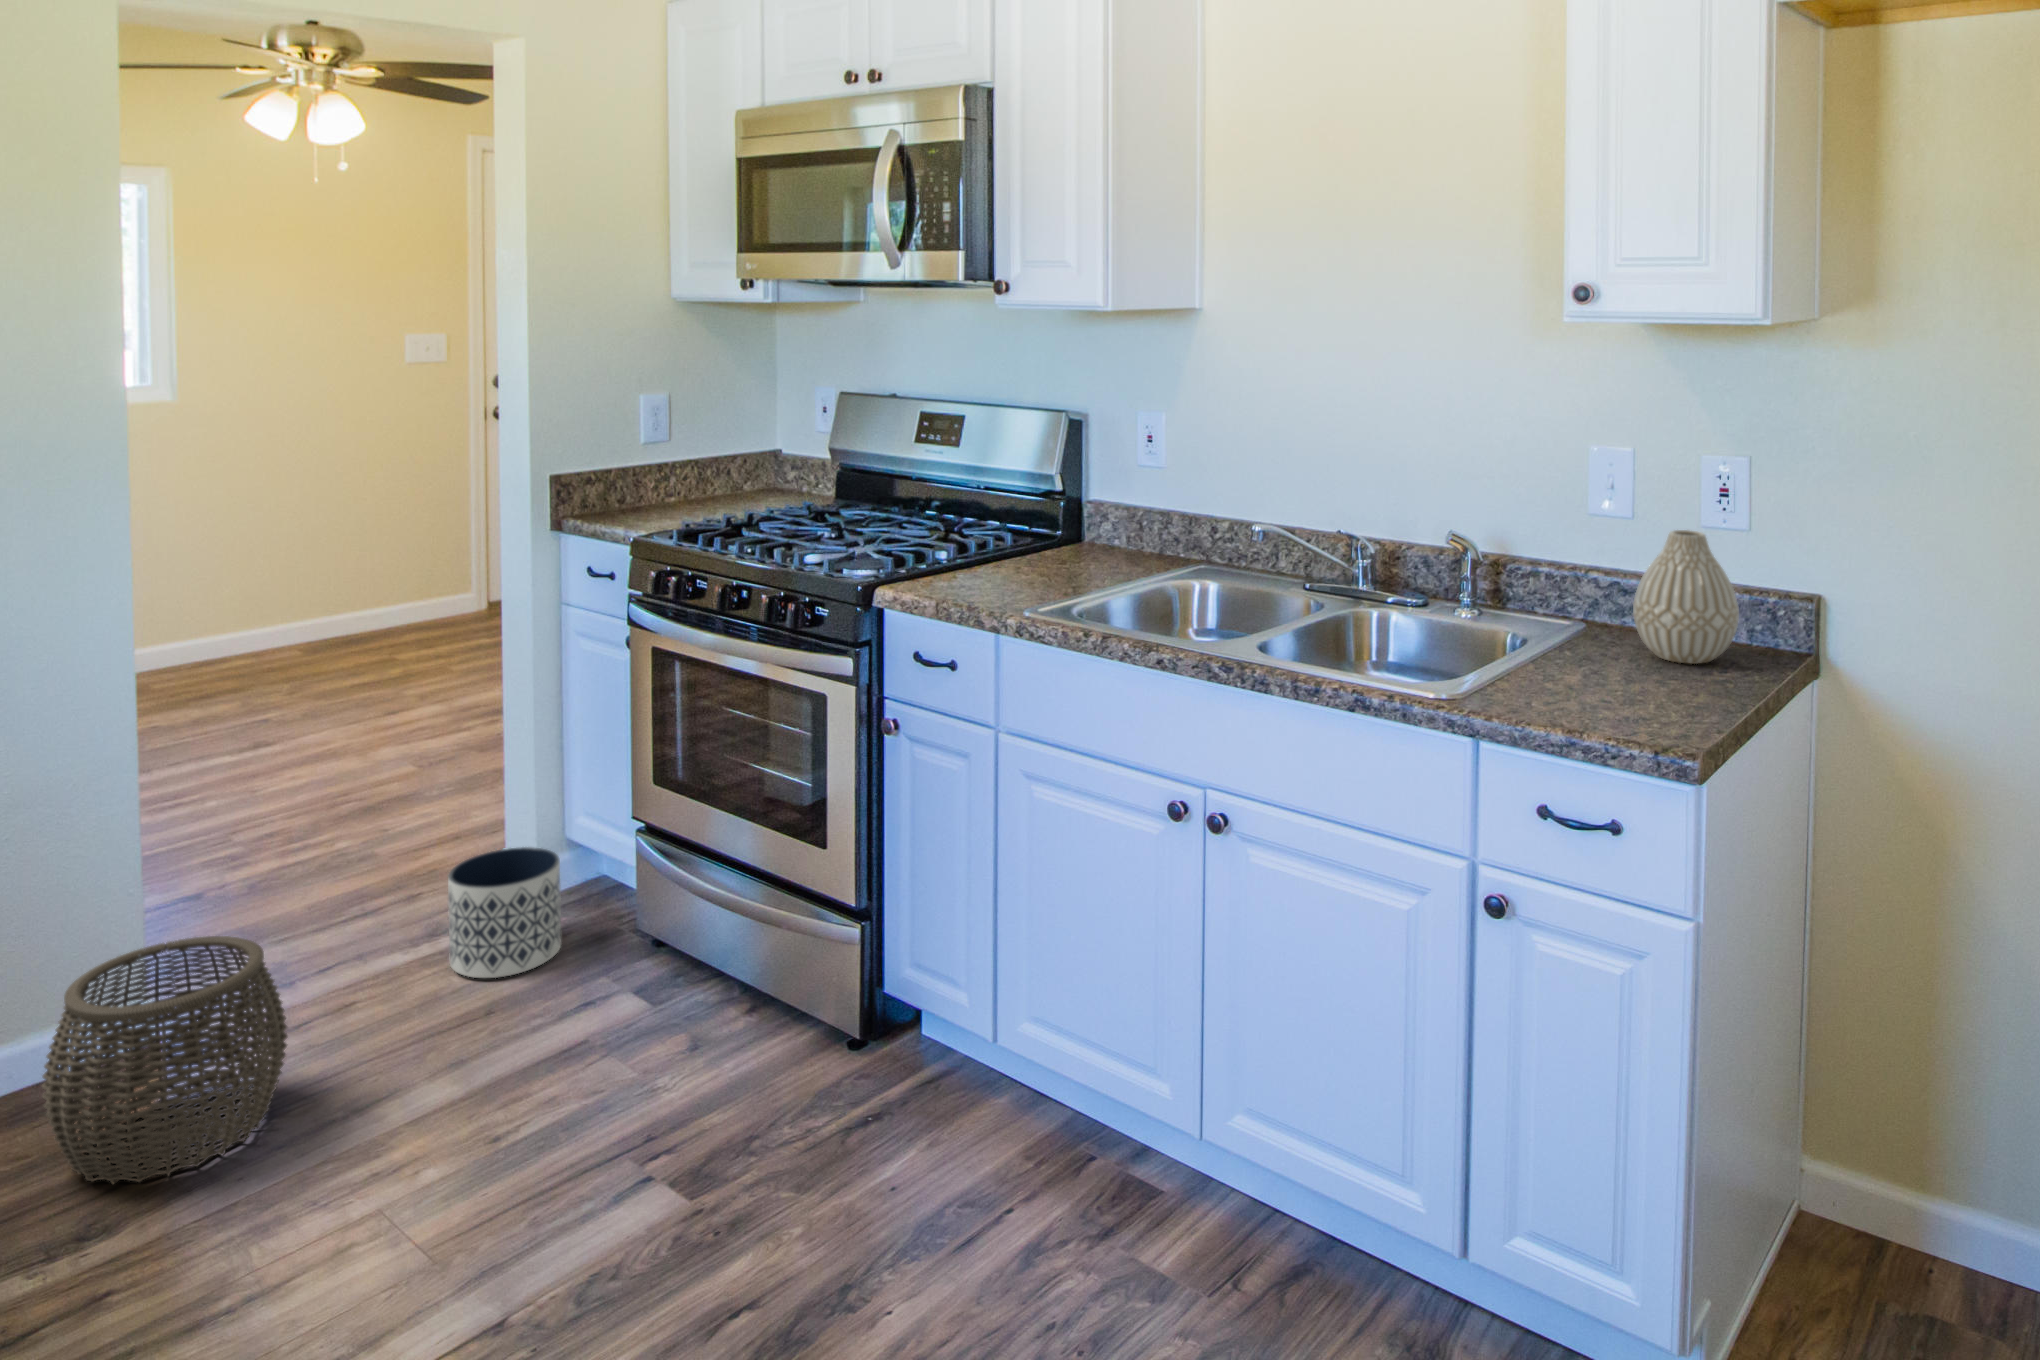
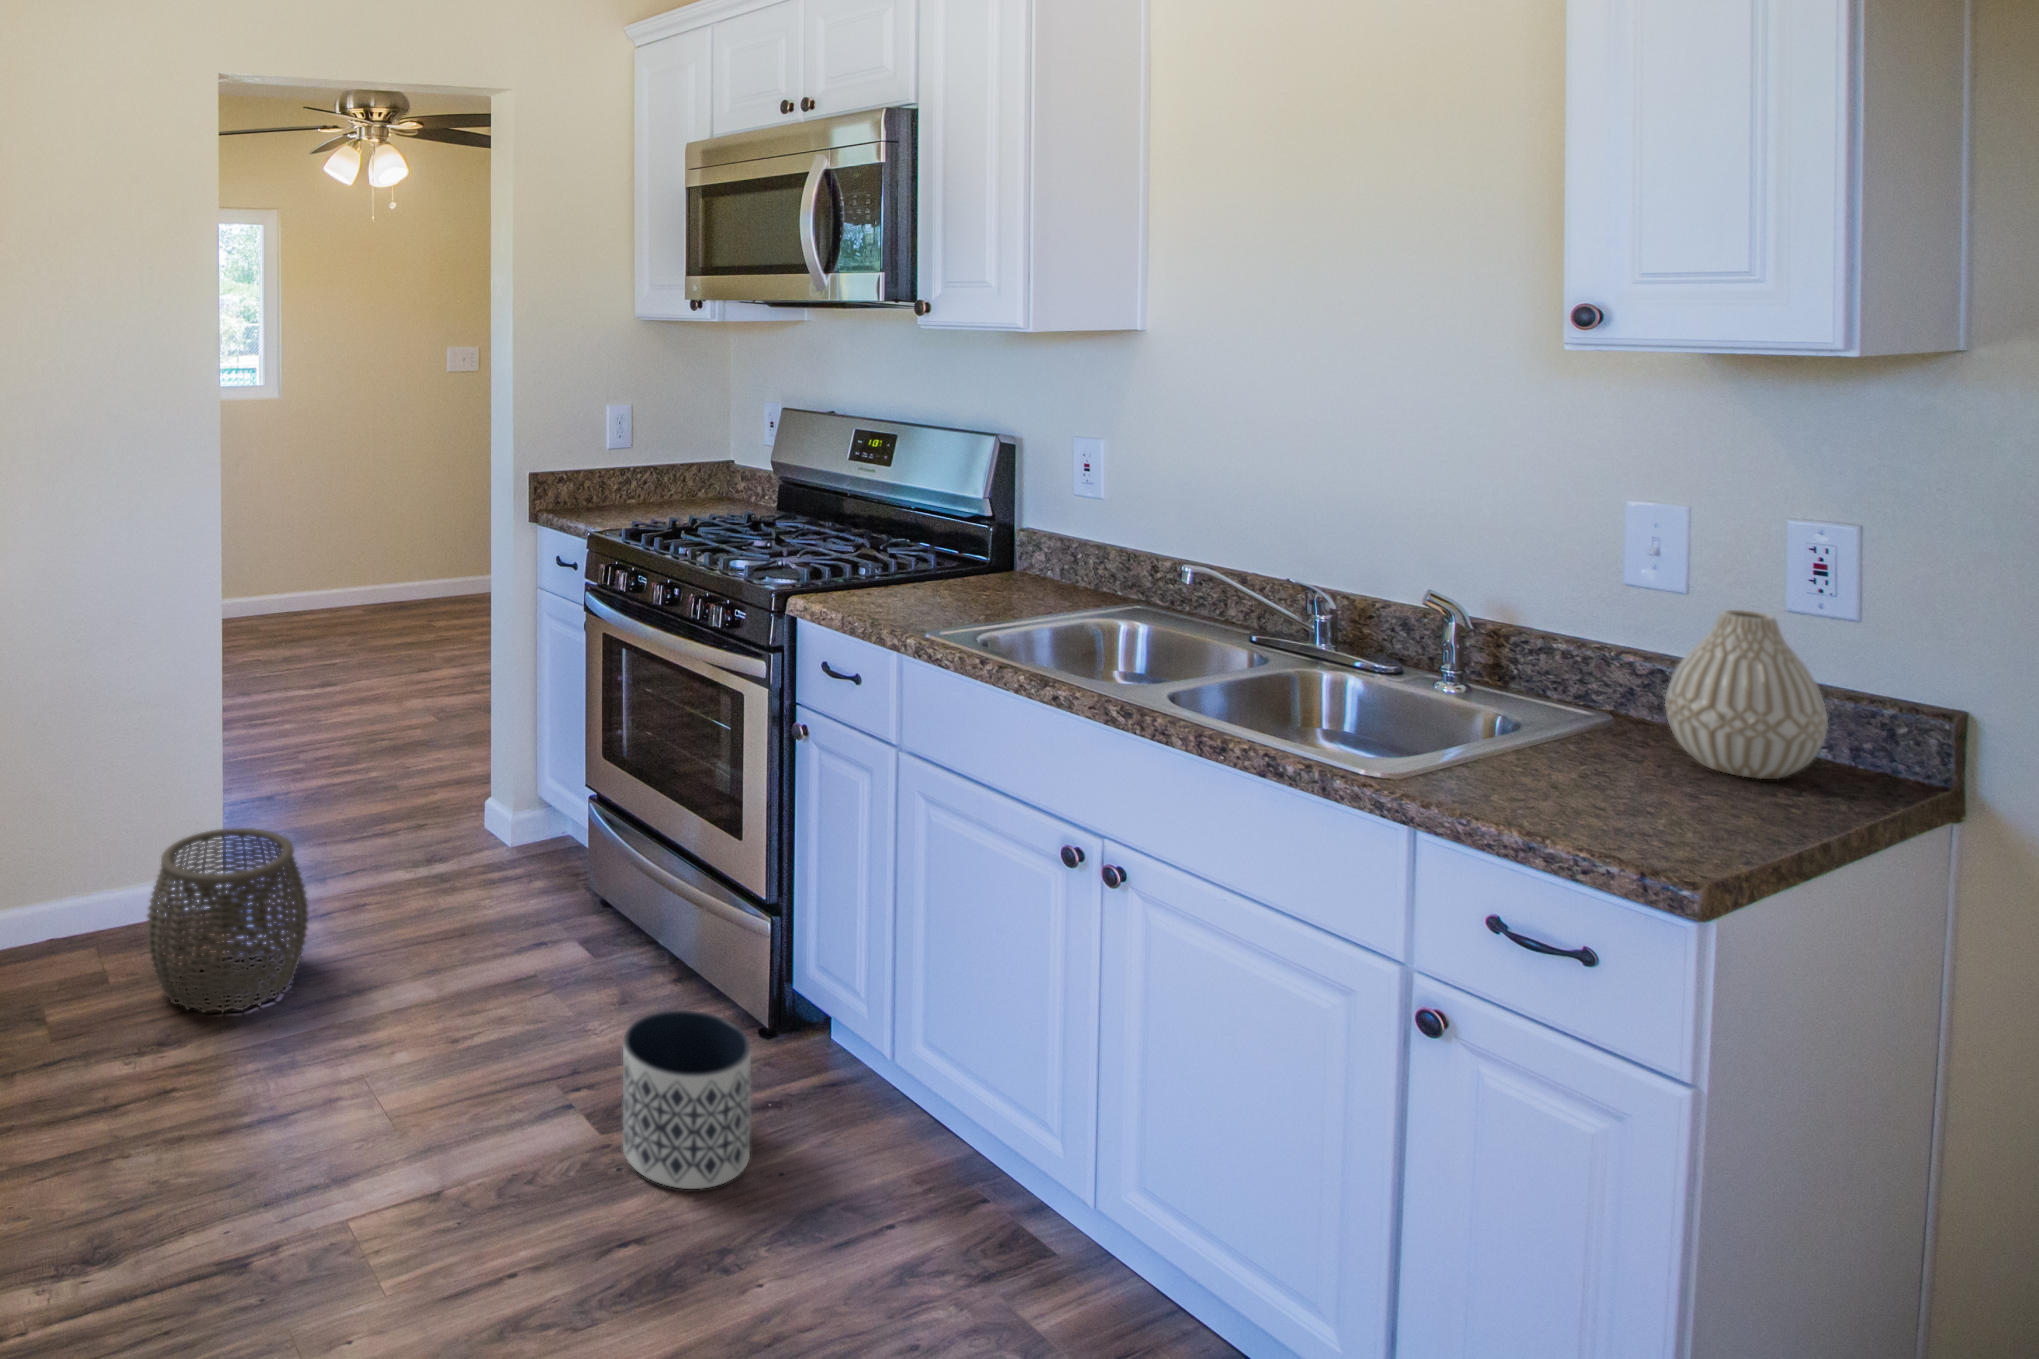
planter: present [448,847,561,978] -> present [623,1010,751,1189]

